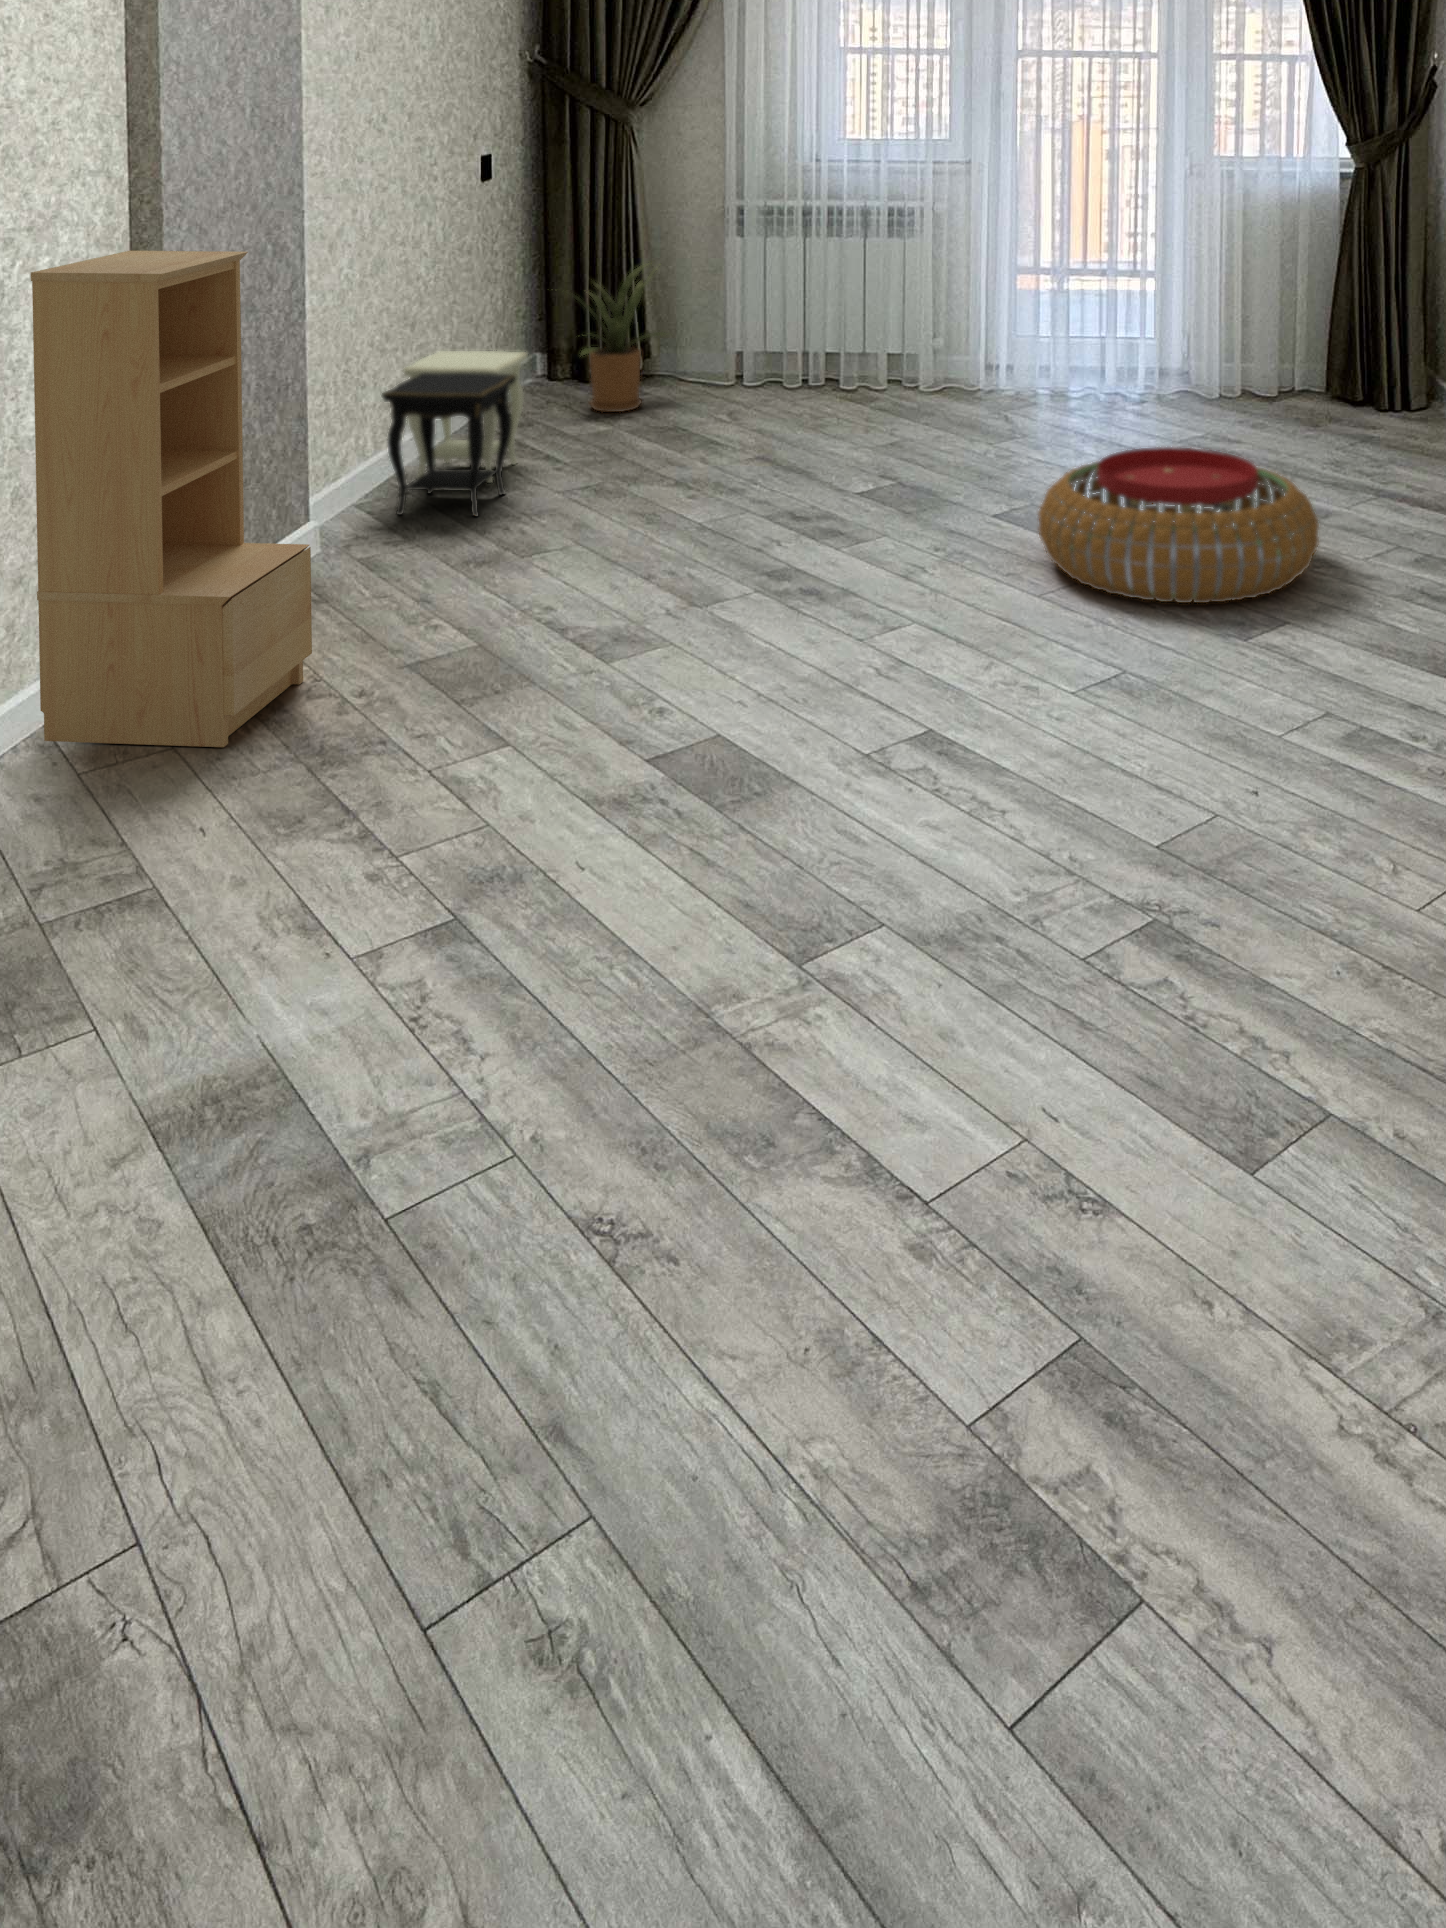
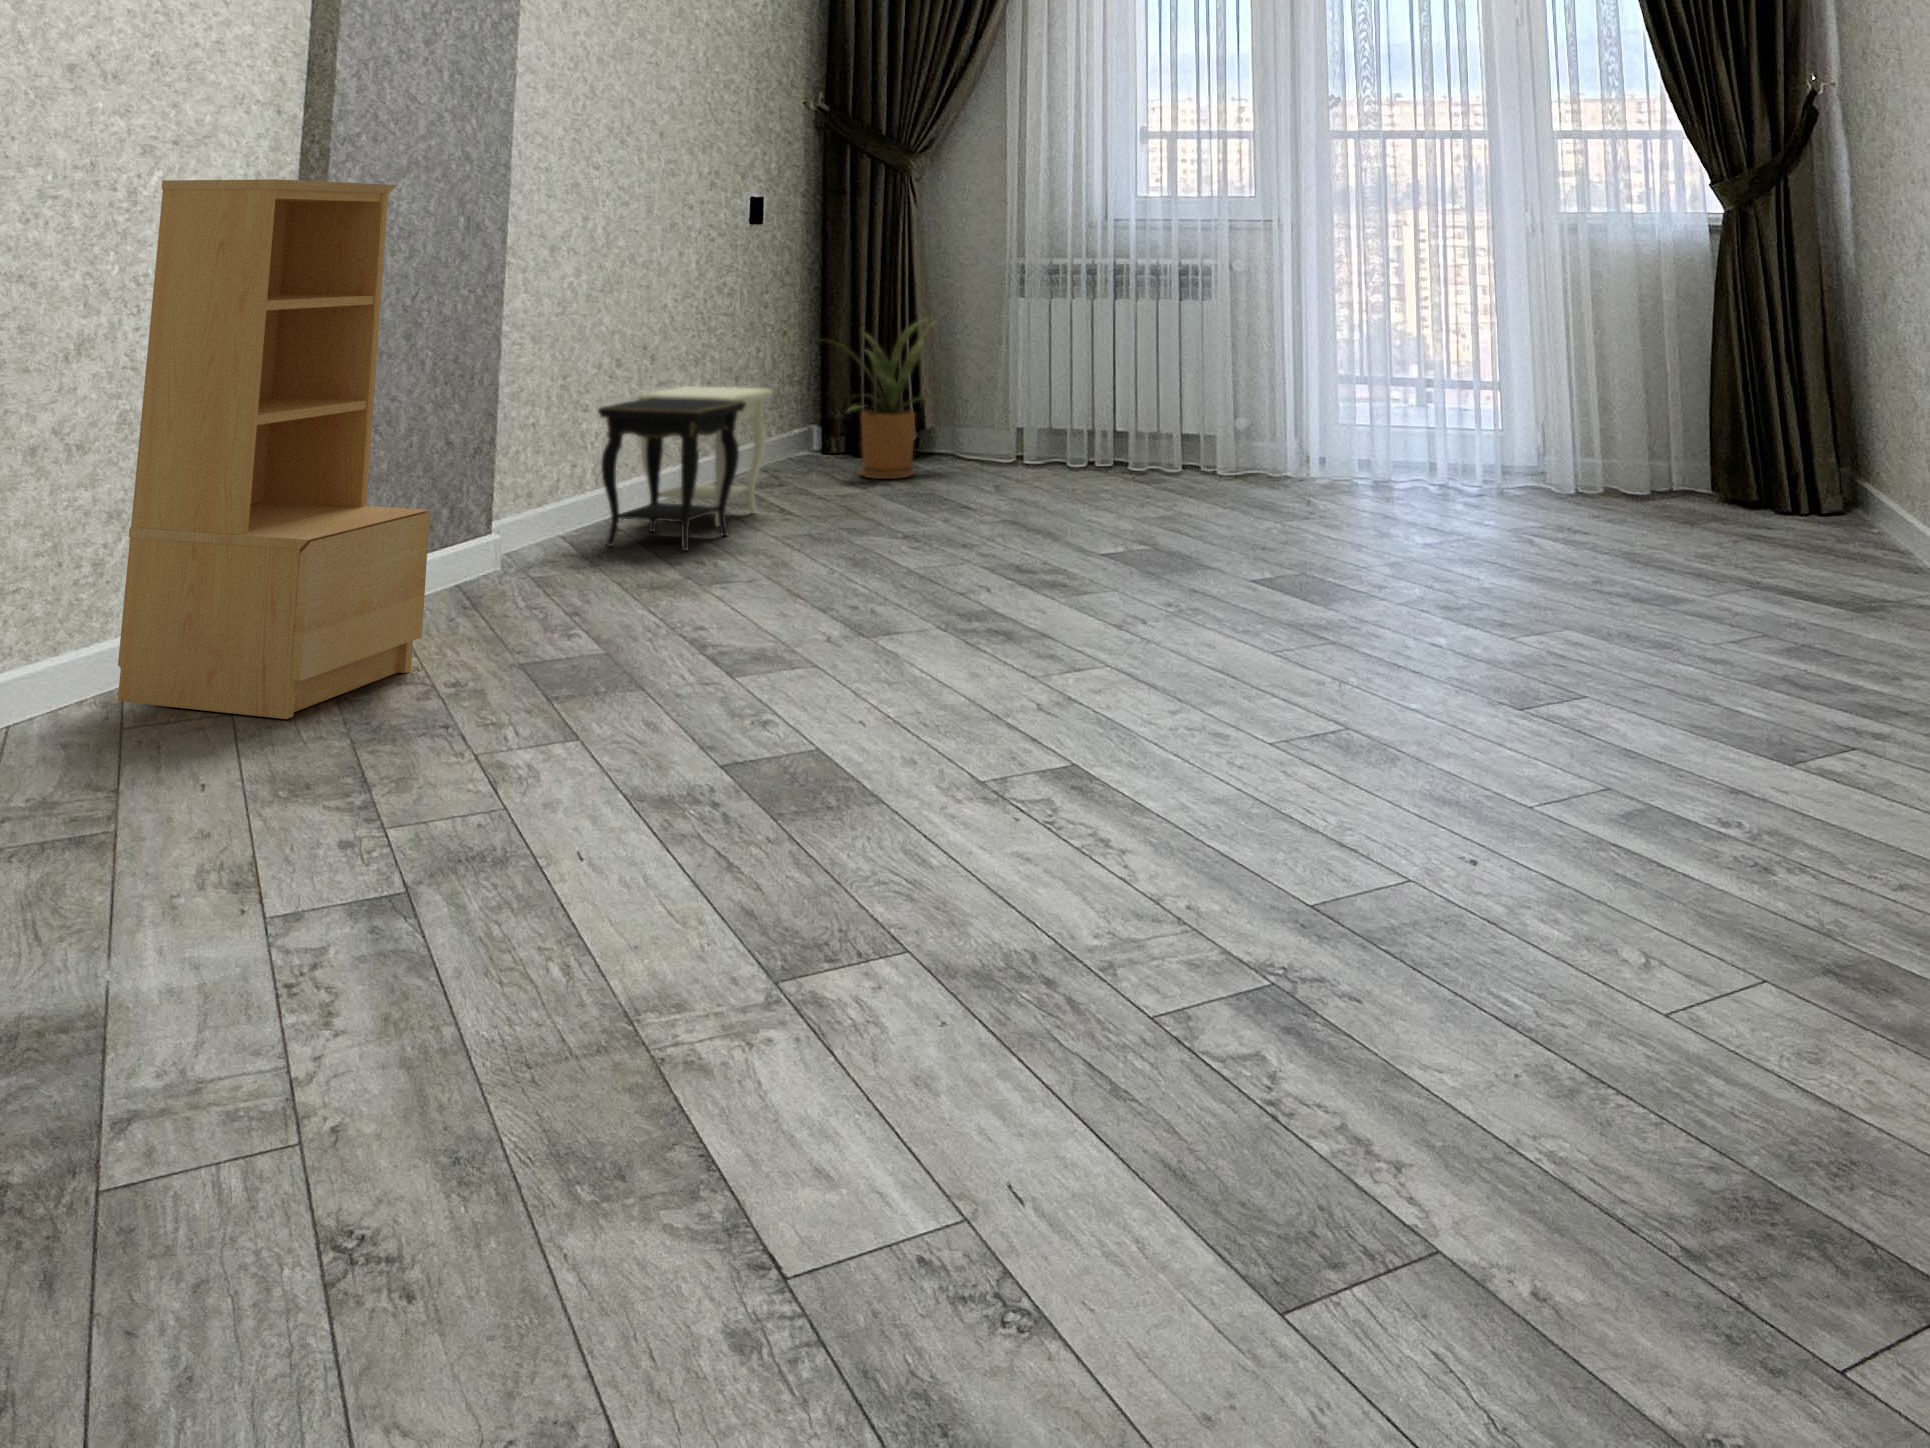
pouf: present [1038,447,1319,603] -> none [1285,488,1639,665]

